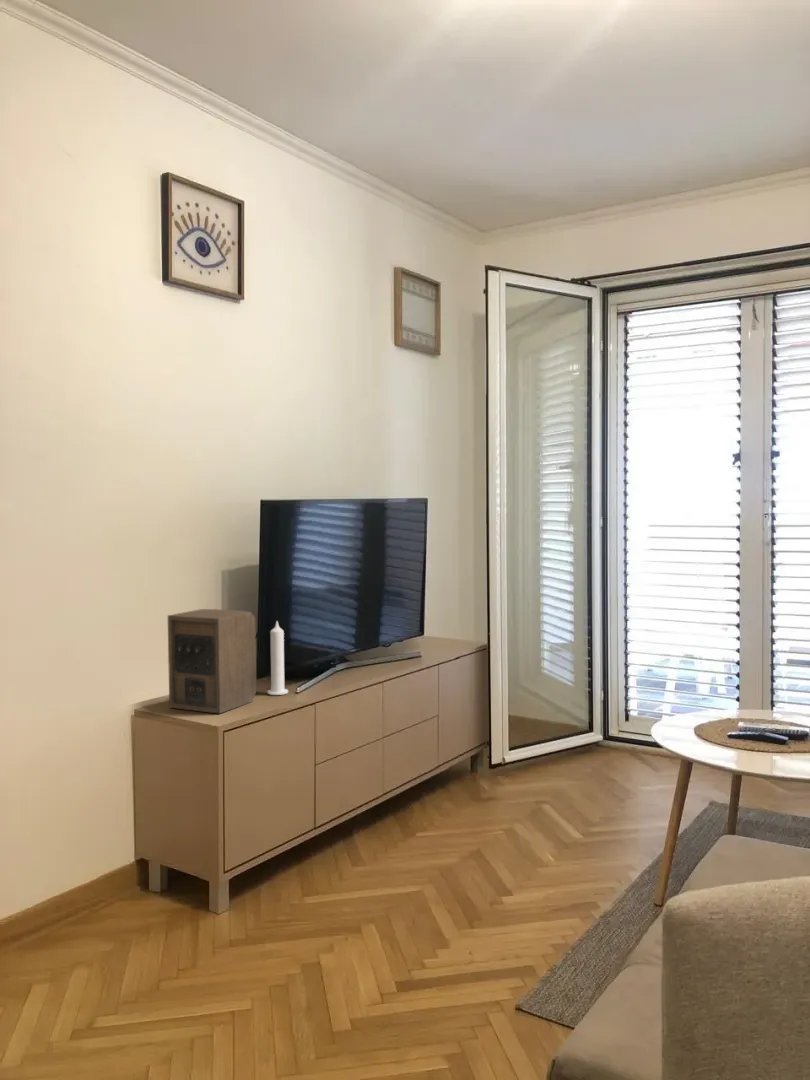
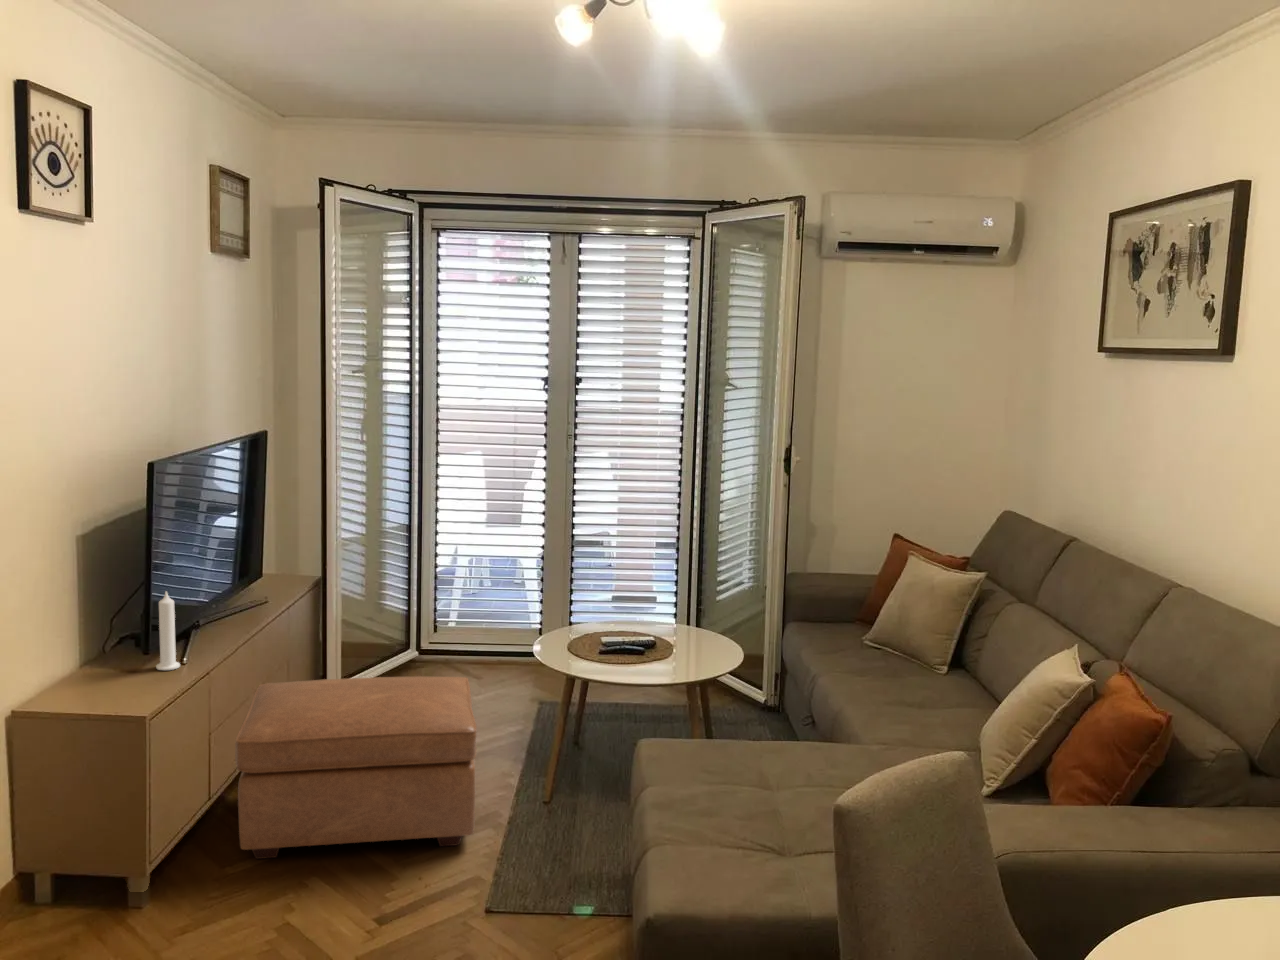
speaker: present [168,609,256,713] -> none [57,586,154,704]
ottoman: none [311,727,576,930] -> present [235,676,477,859]

